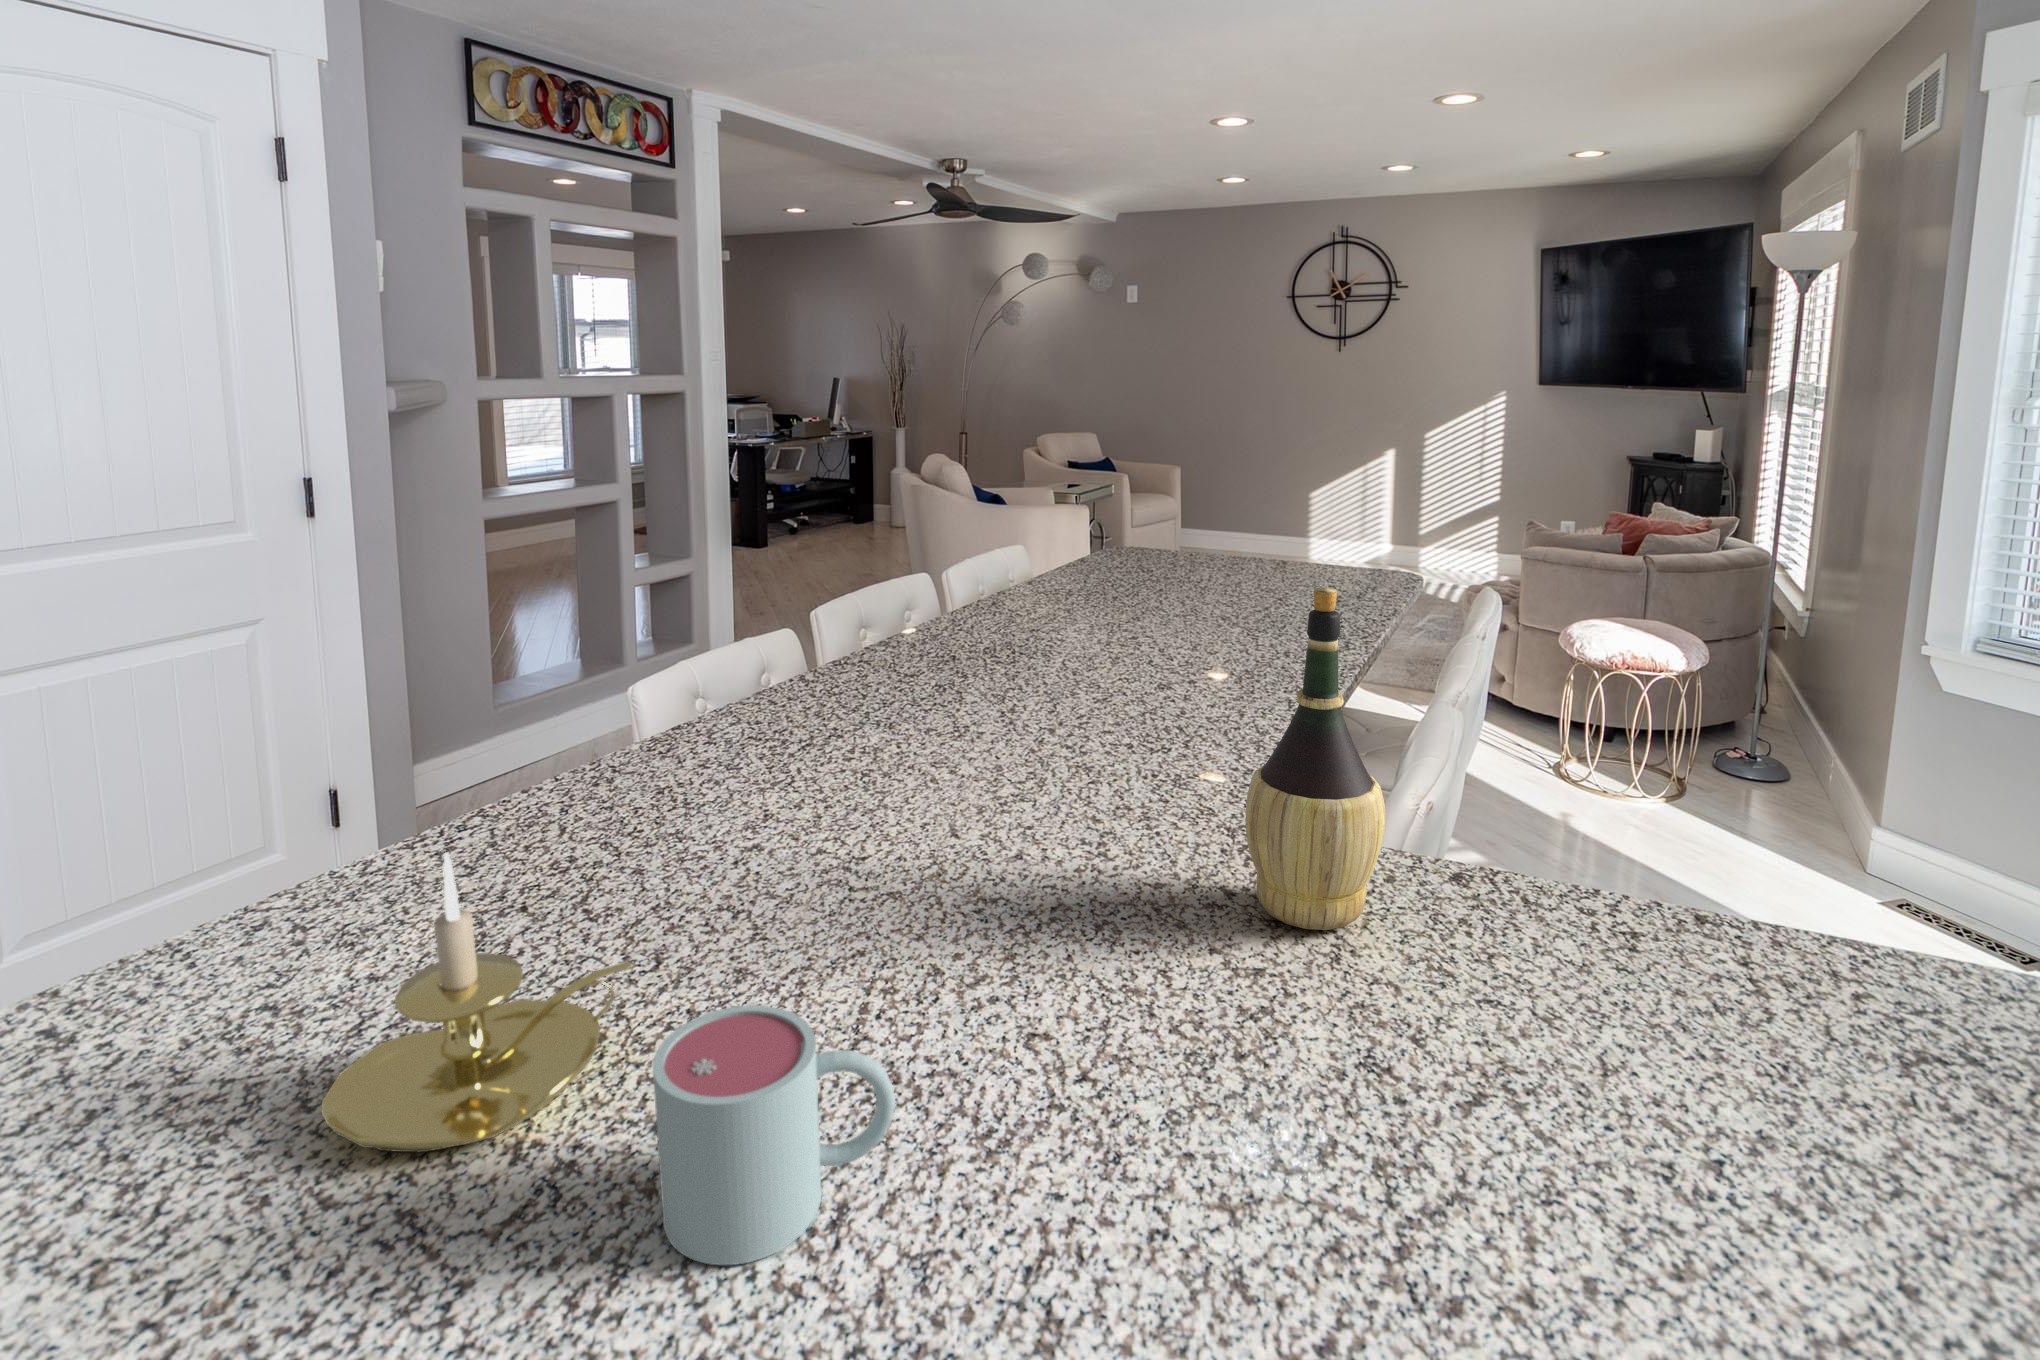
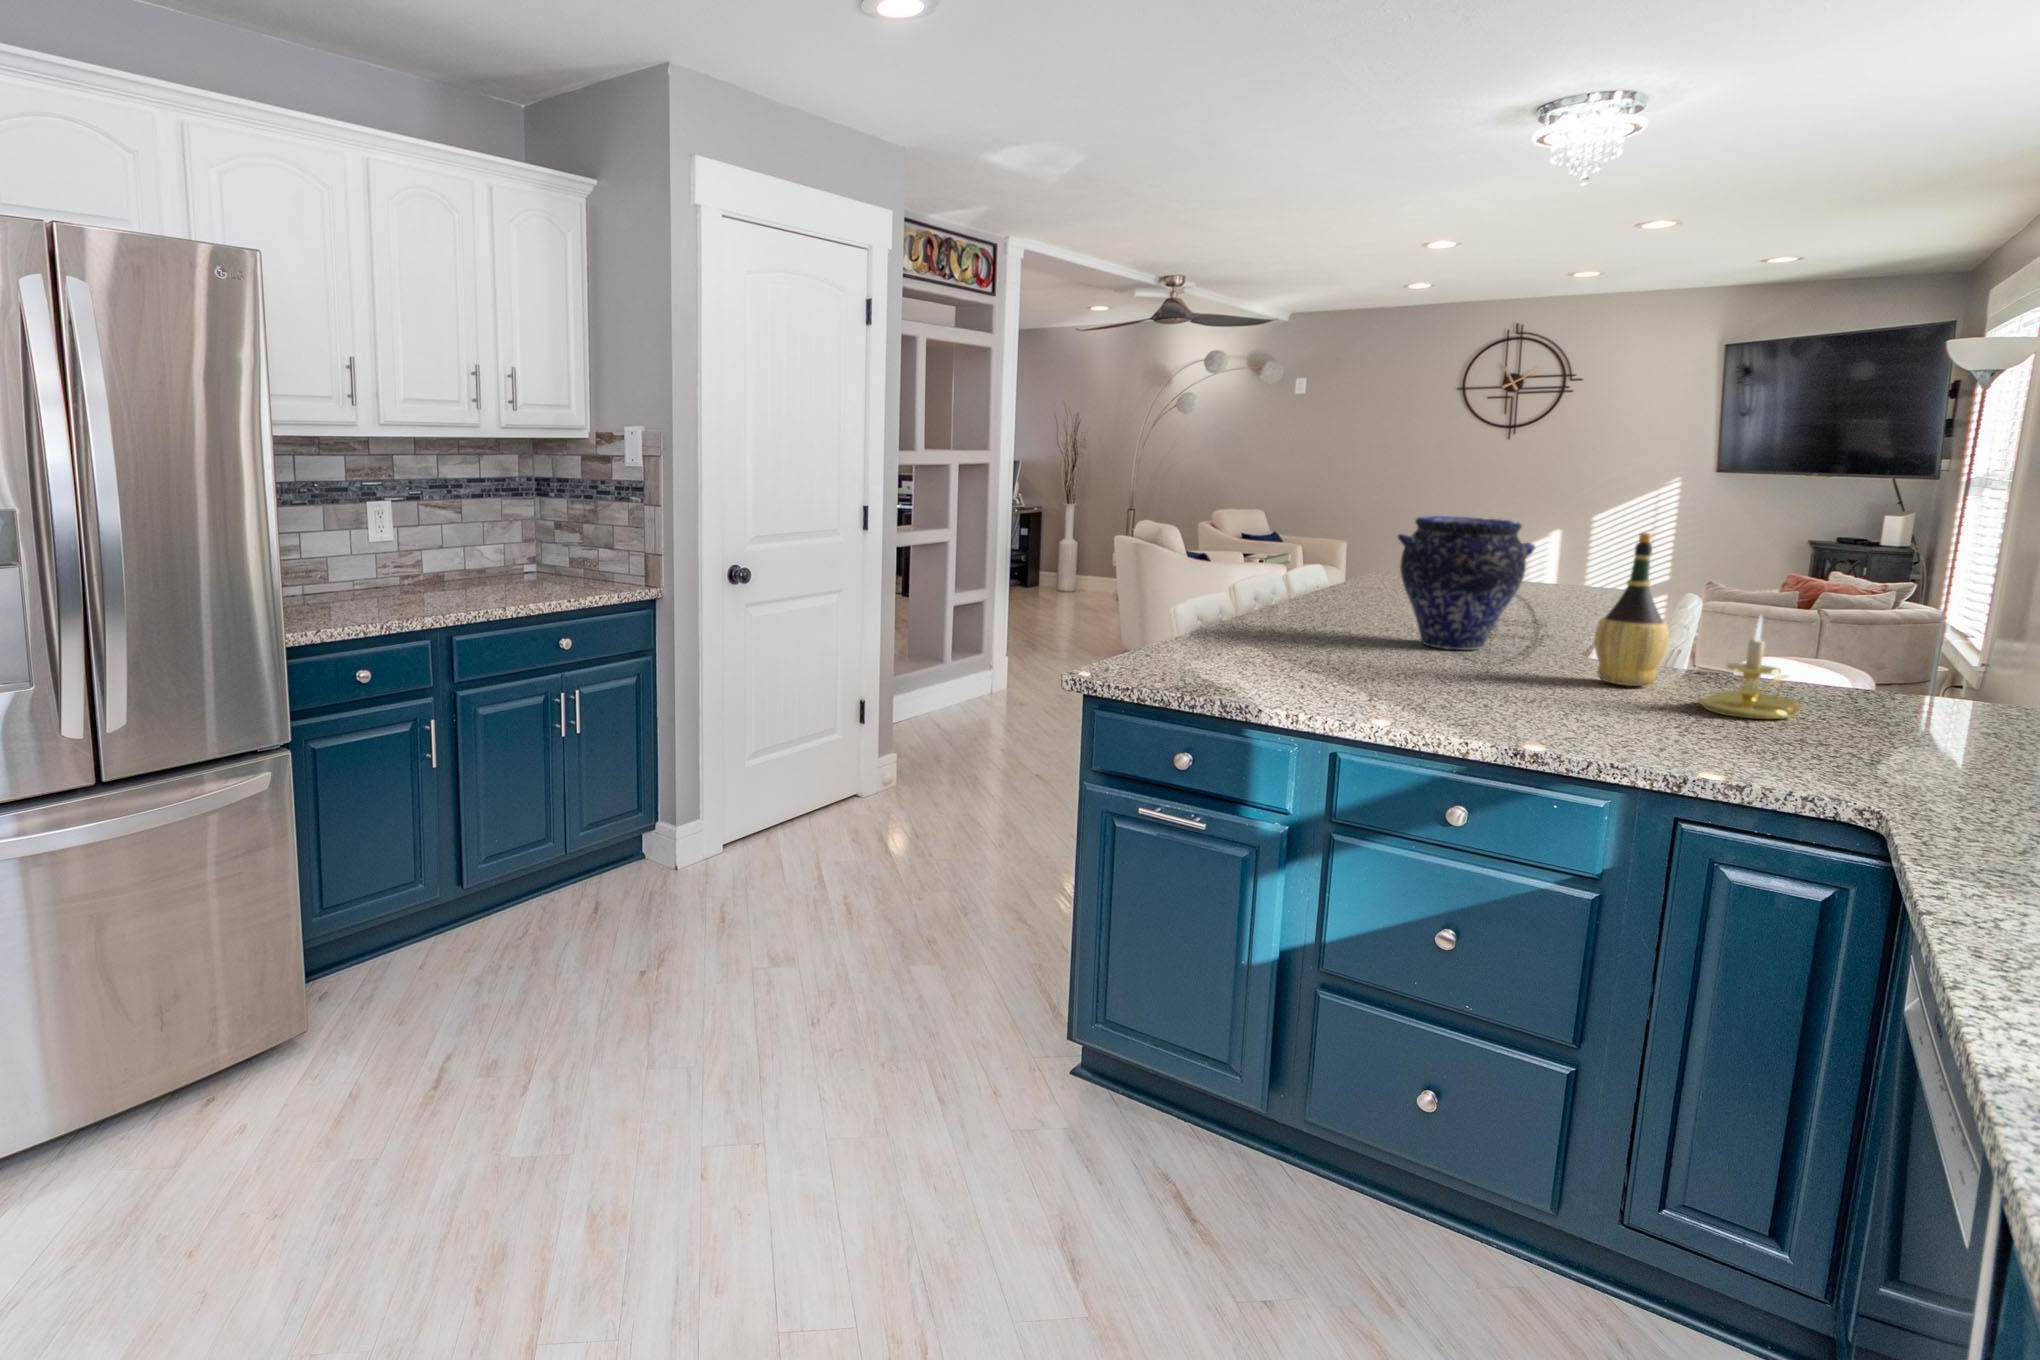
vase: none [953,512,1189,776] -> present [1397,516,1535,650]
candle holder: present [321,852,632,1152] -> present [1697,616,1802,719]
mug: present [653,1005,895,1265] -> none [1417,651,1502,718]

